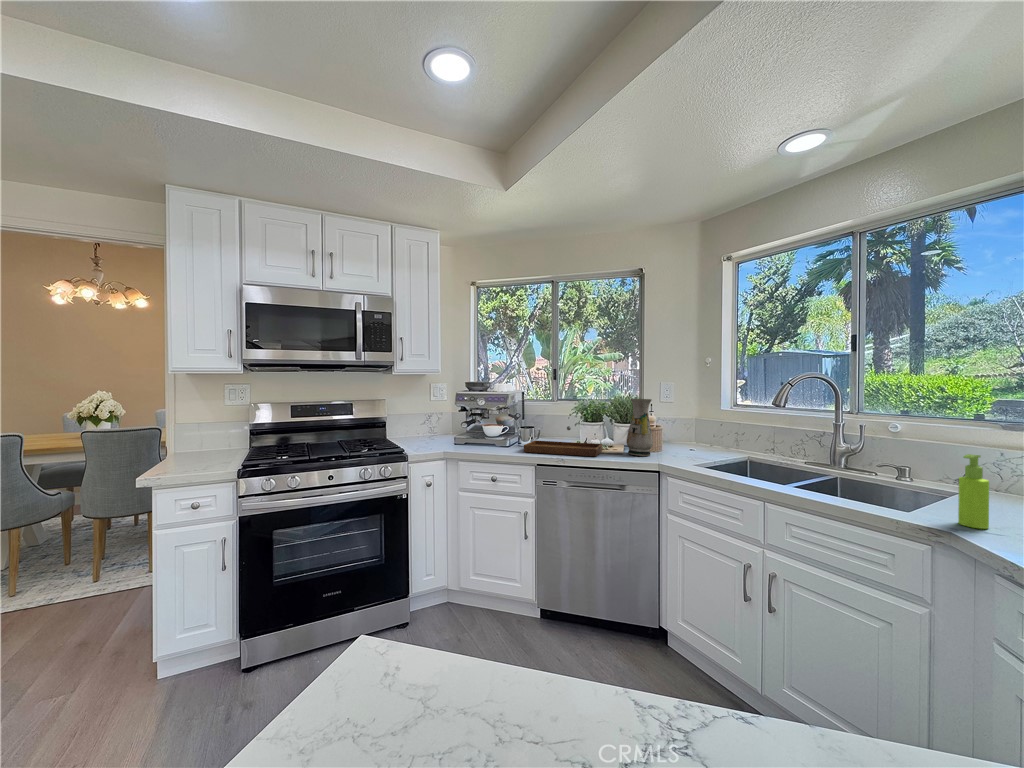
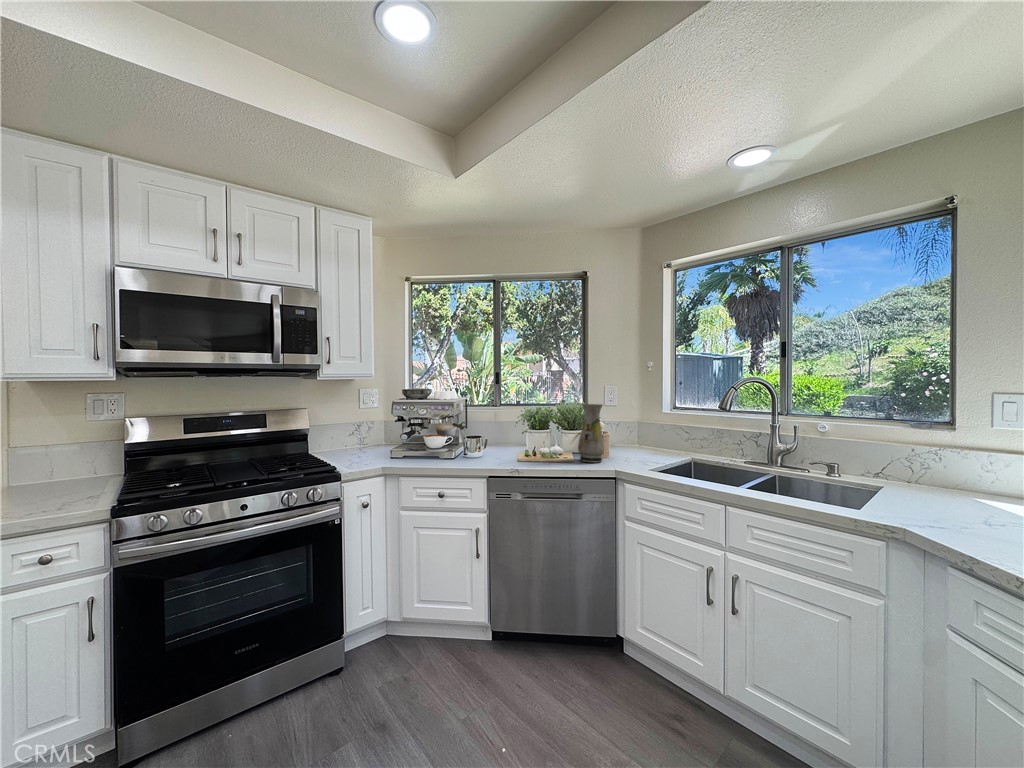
tray: present [524,426,602,456] -> none [472,434,552,465]
soap dispenser: present [958,454,989,529] -> none [910,455,937,524]

